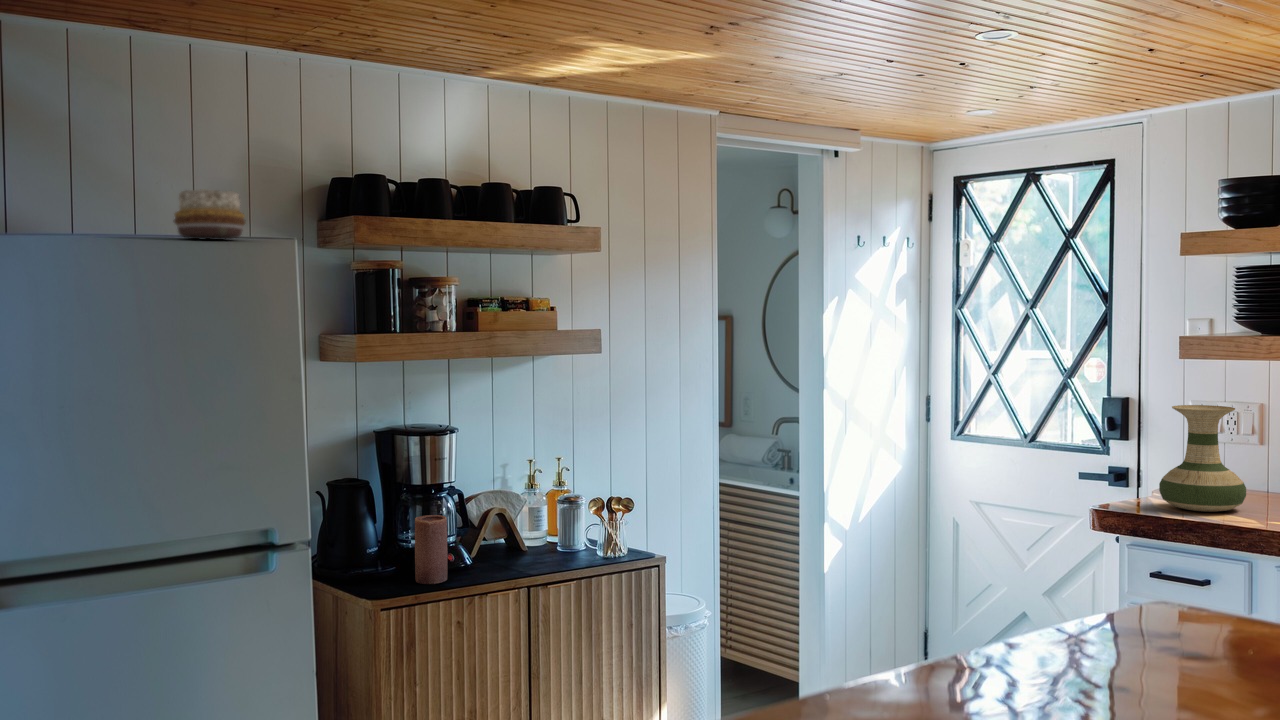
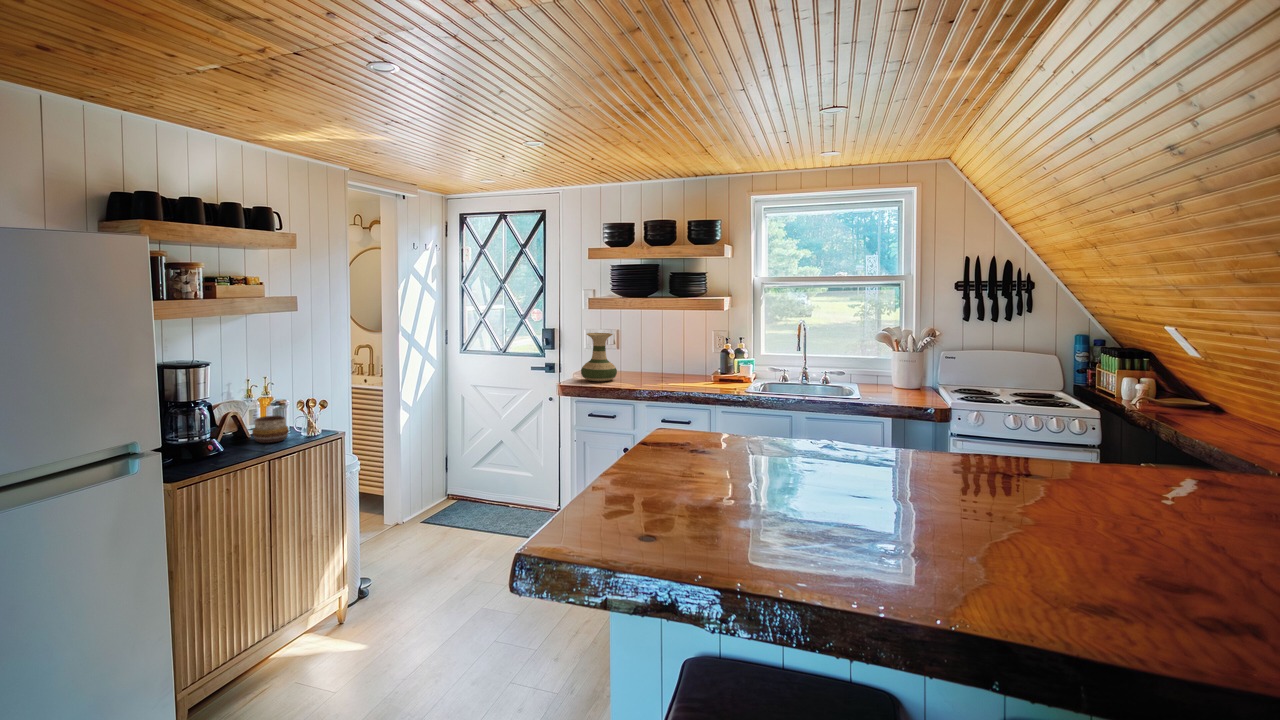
decorative bowl: present [174,190,246,240] -> present [252,416,289,443]
candle: present [415,515,448,584] -> none [203,418,227,463]

